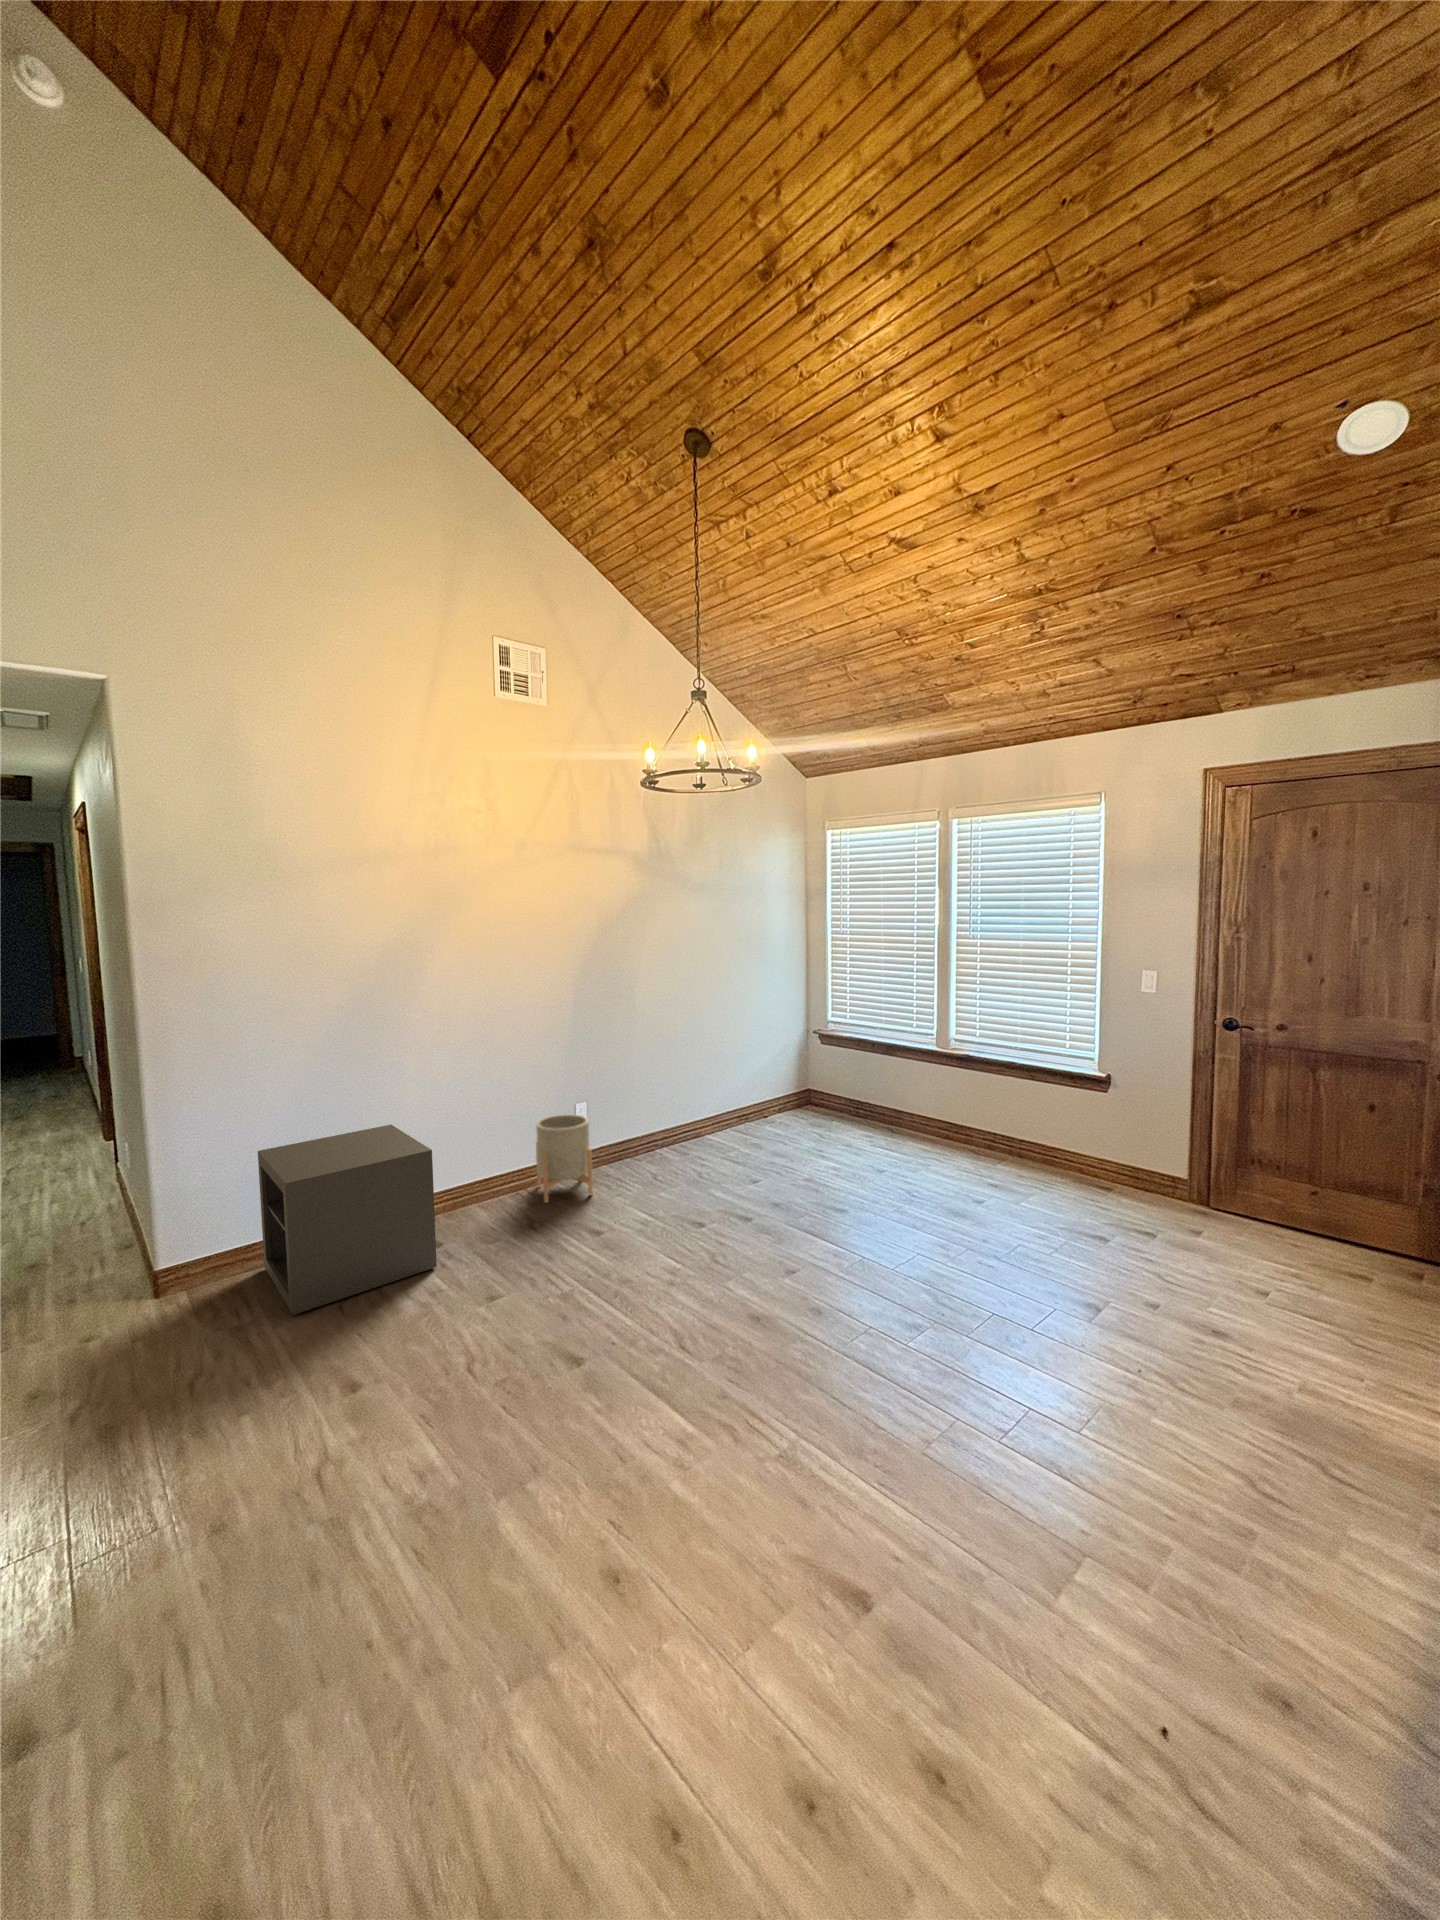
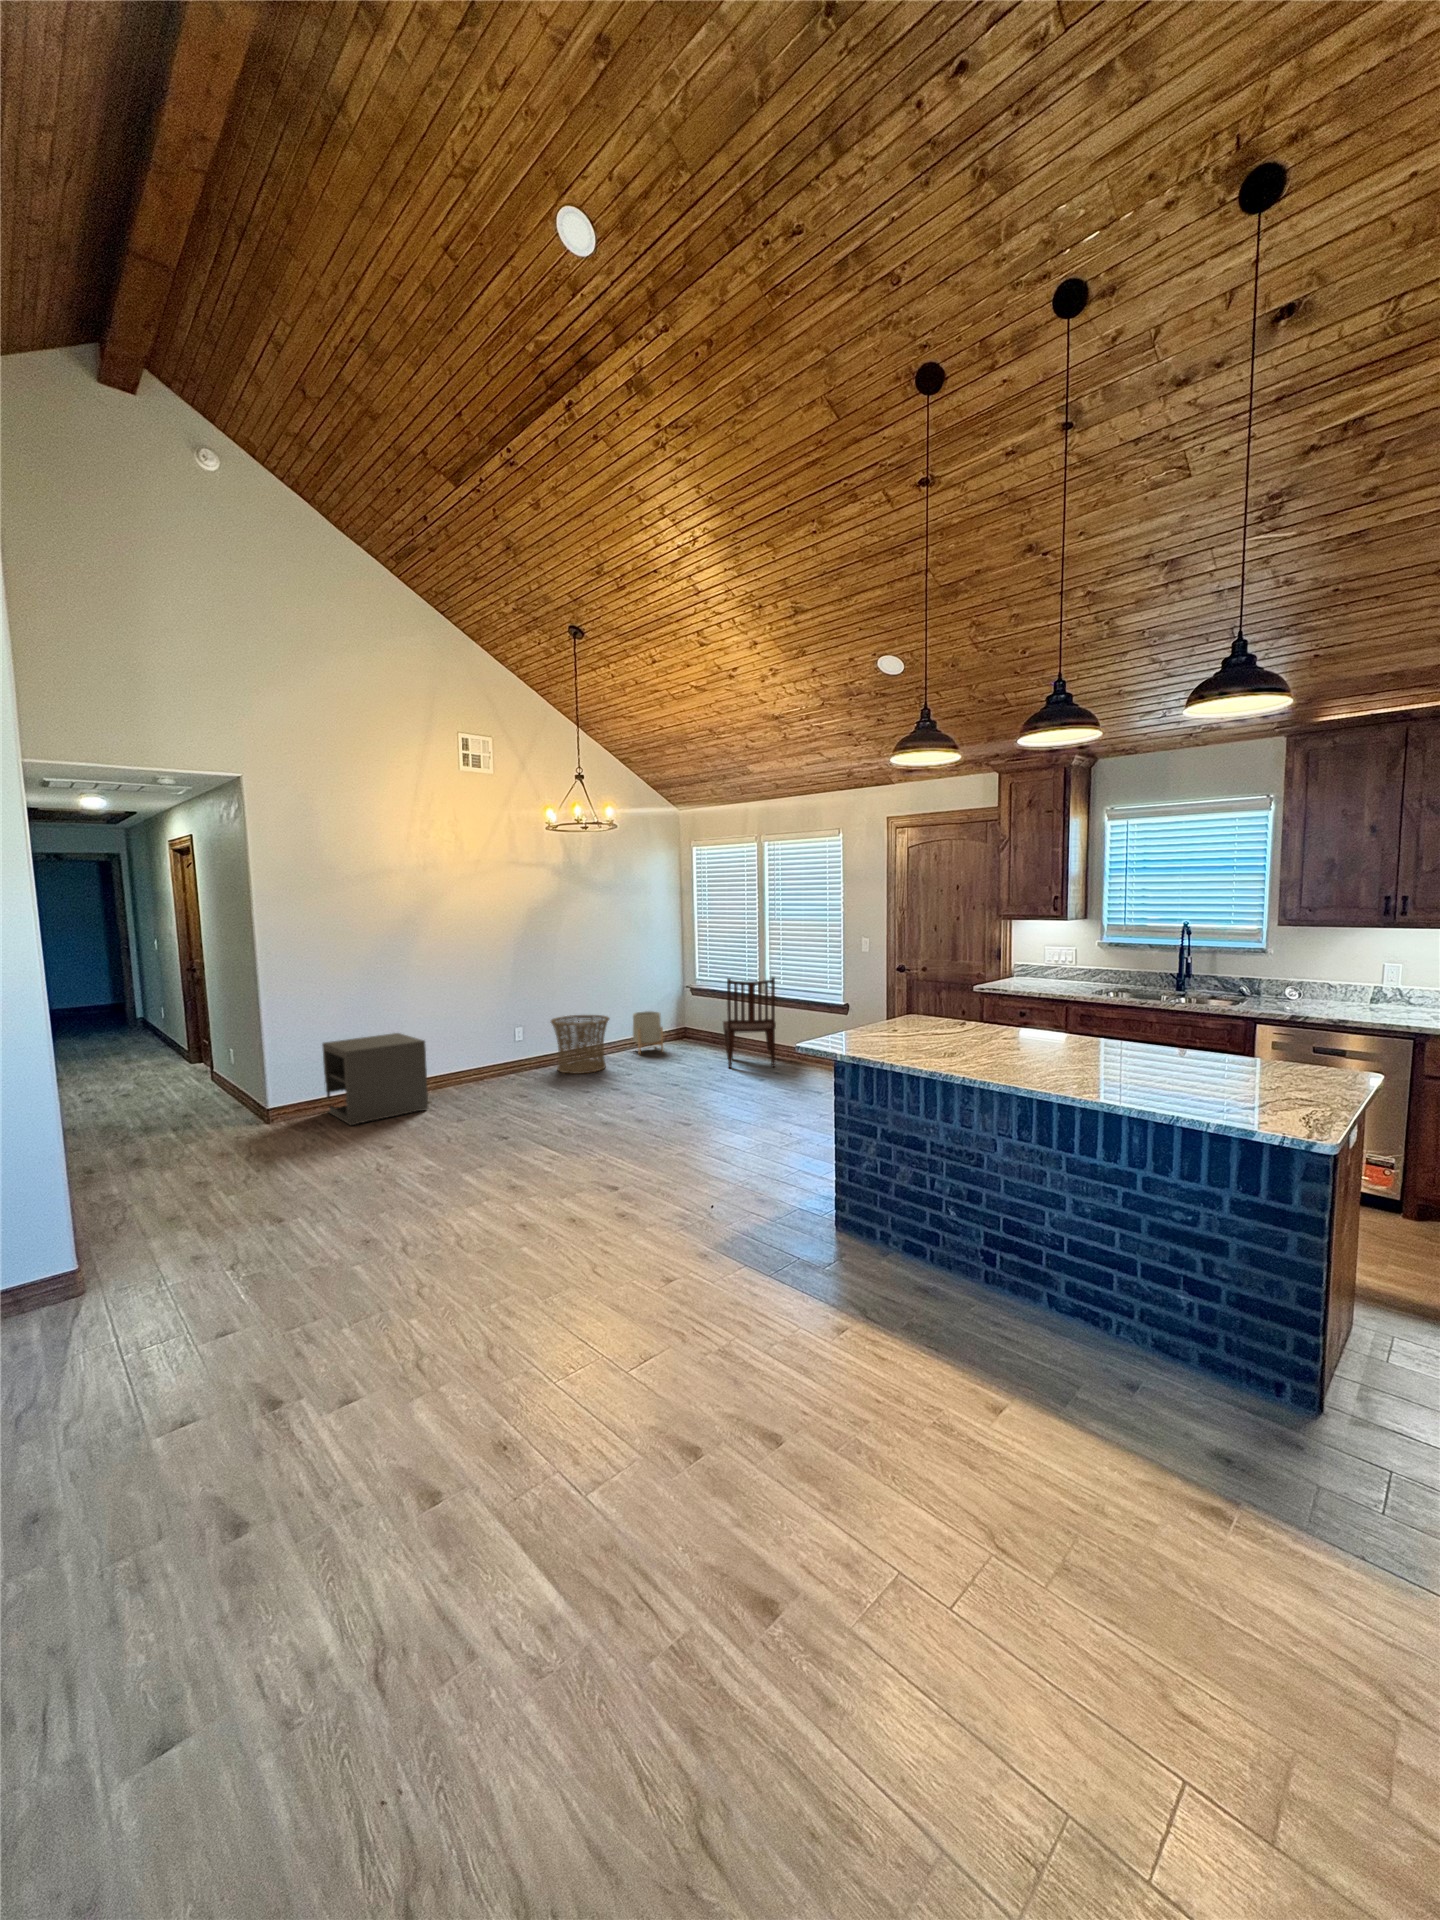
dining chair: none [886,1030,986,1170] -> present [723,977,776,1068]
basket: none [630,1078,720,1176] -> present [551,1015,609,1074]
planter: present [536,1114,593,1203] -> present [633,1011,663,1053]

